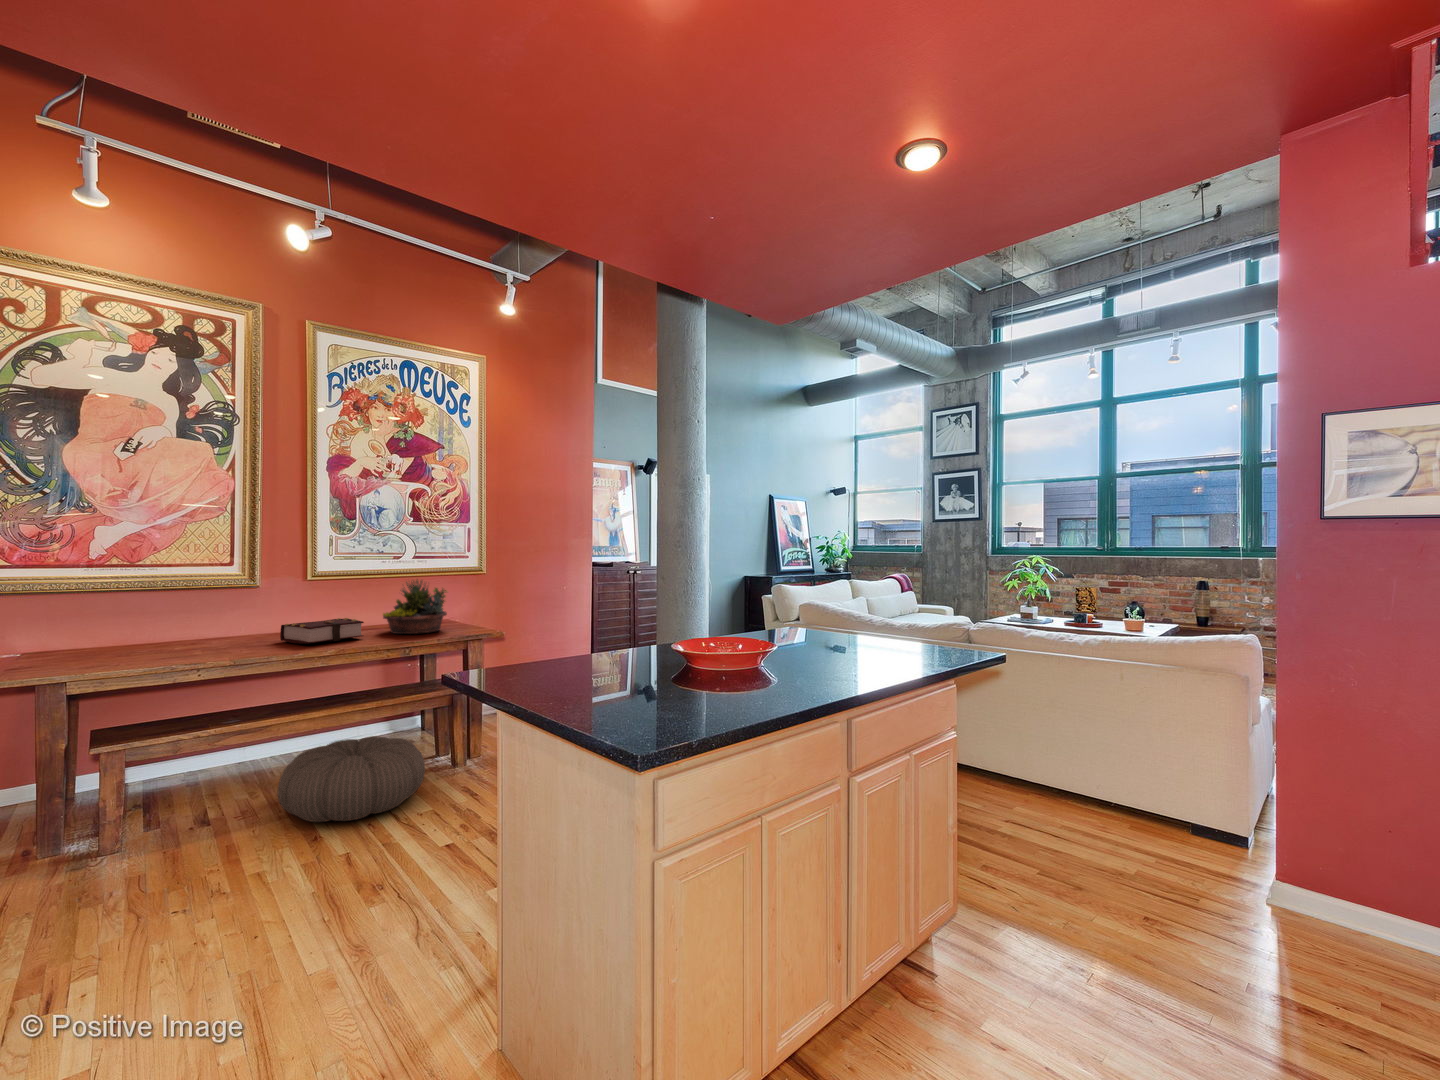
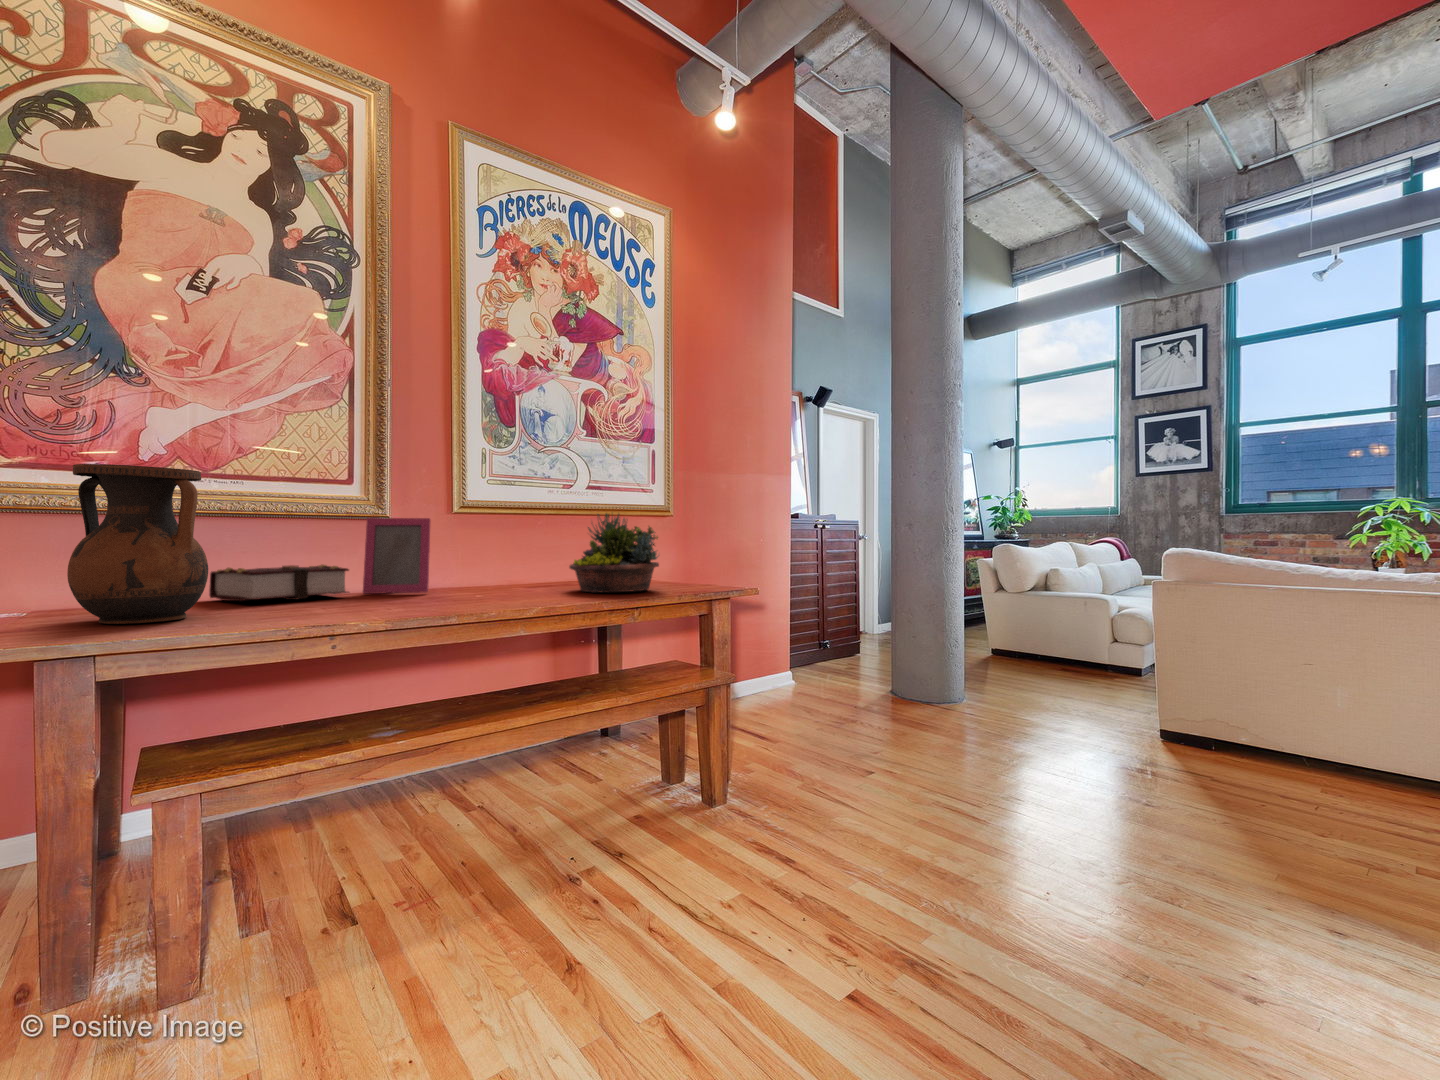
vase: none [48,574,130,664] -> present [67,464,208,624]
picture frame: none [237,586,287,636] -> present [363,518,431,594]
book: present [280,618,364,643] -> present [209,565,349,601]
pouf: present [277,736,425,822] -> none [453,752,672,907]

